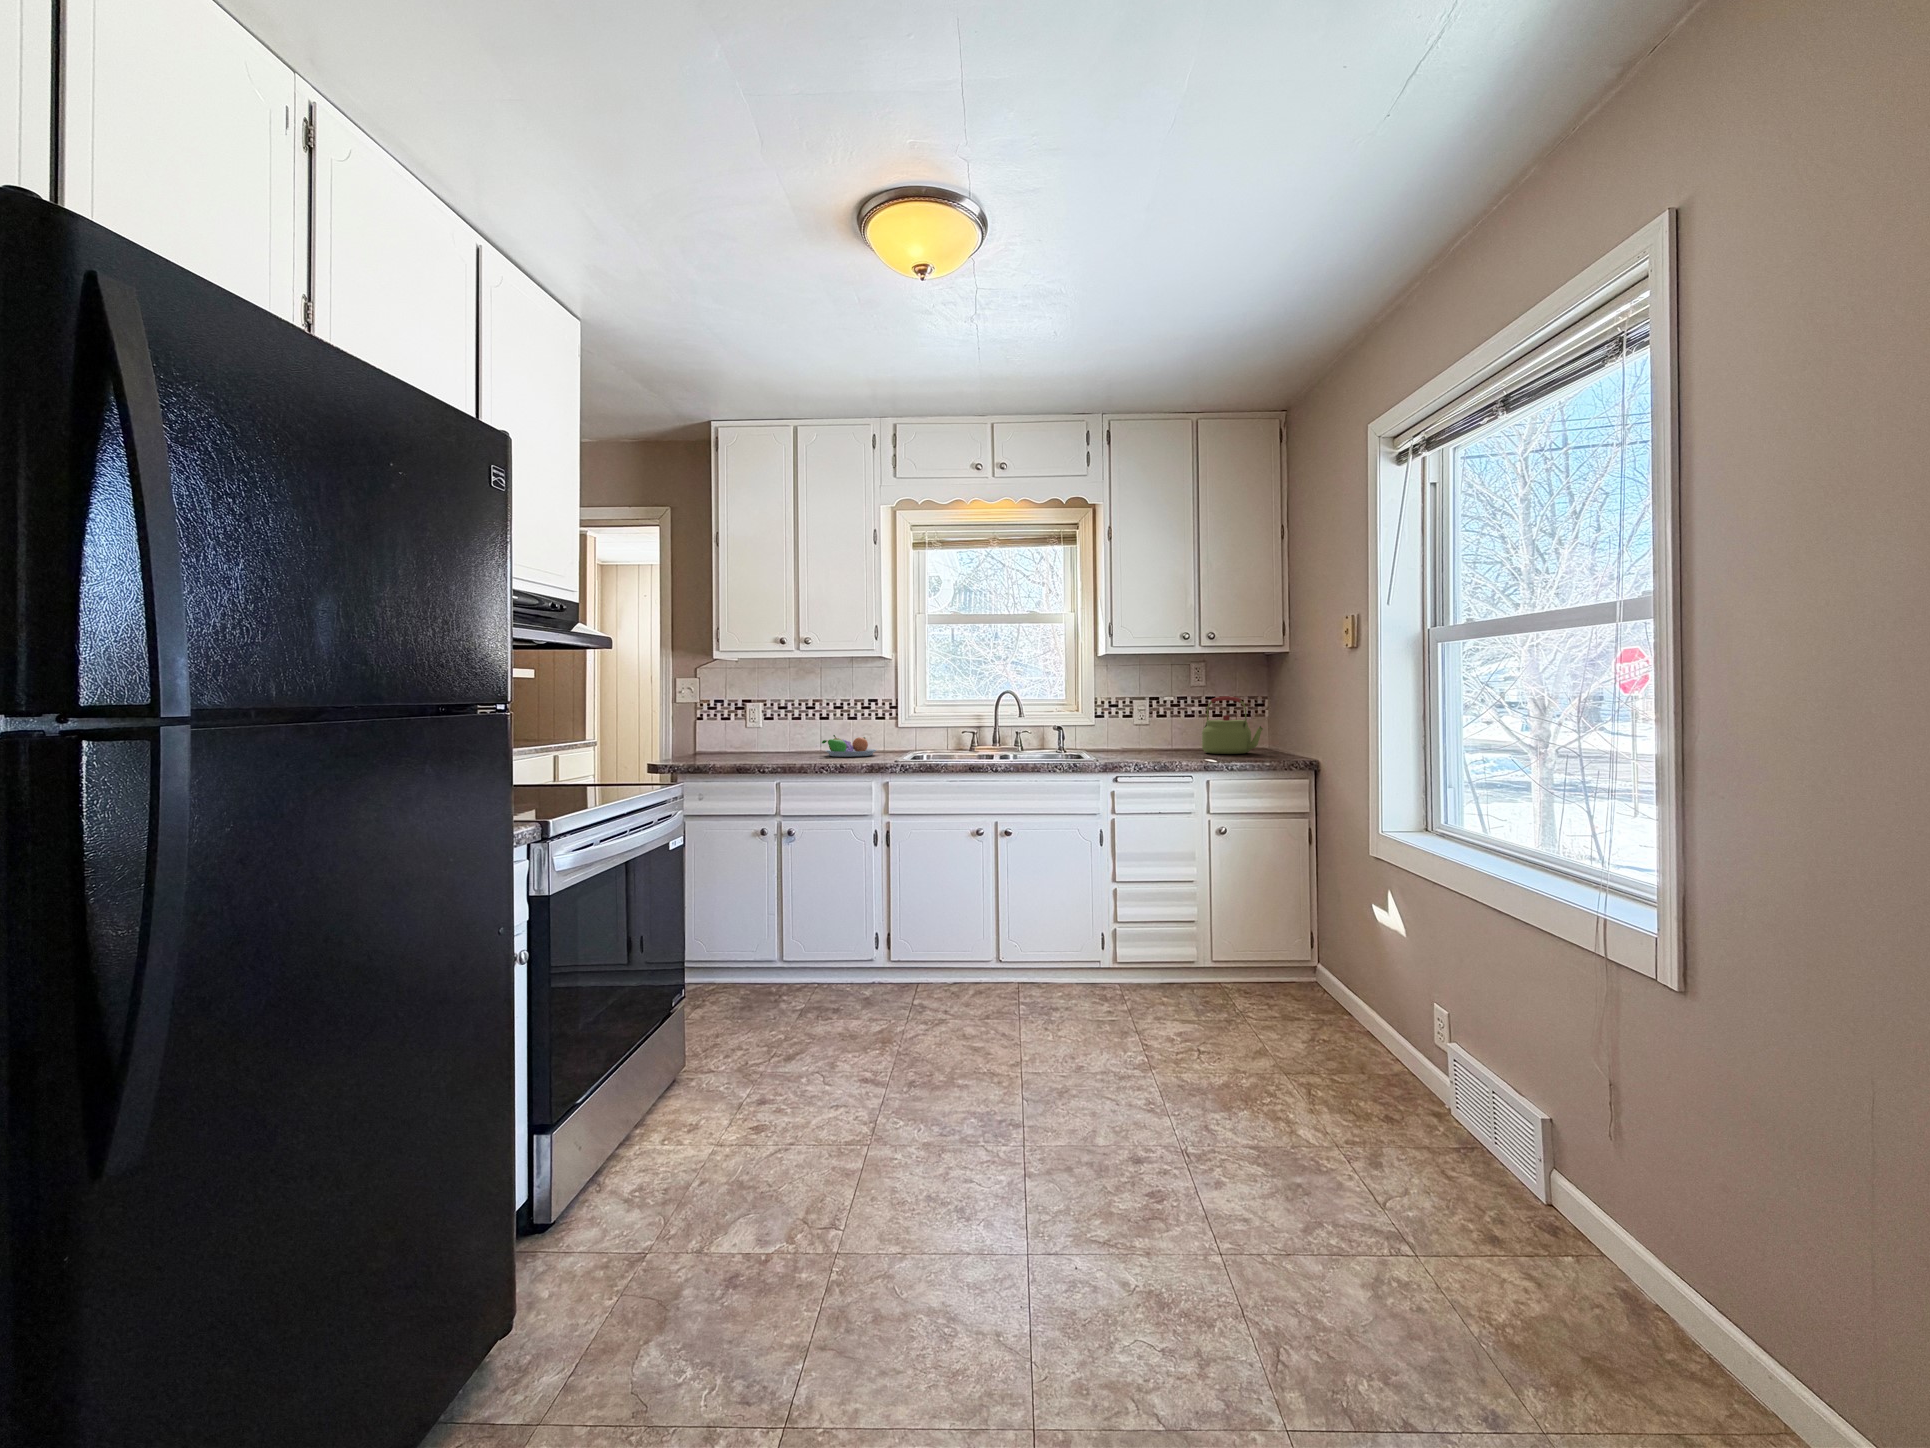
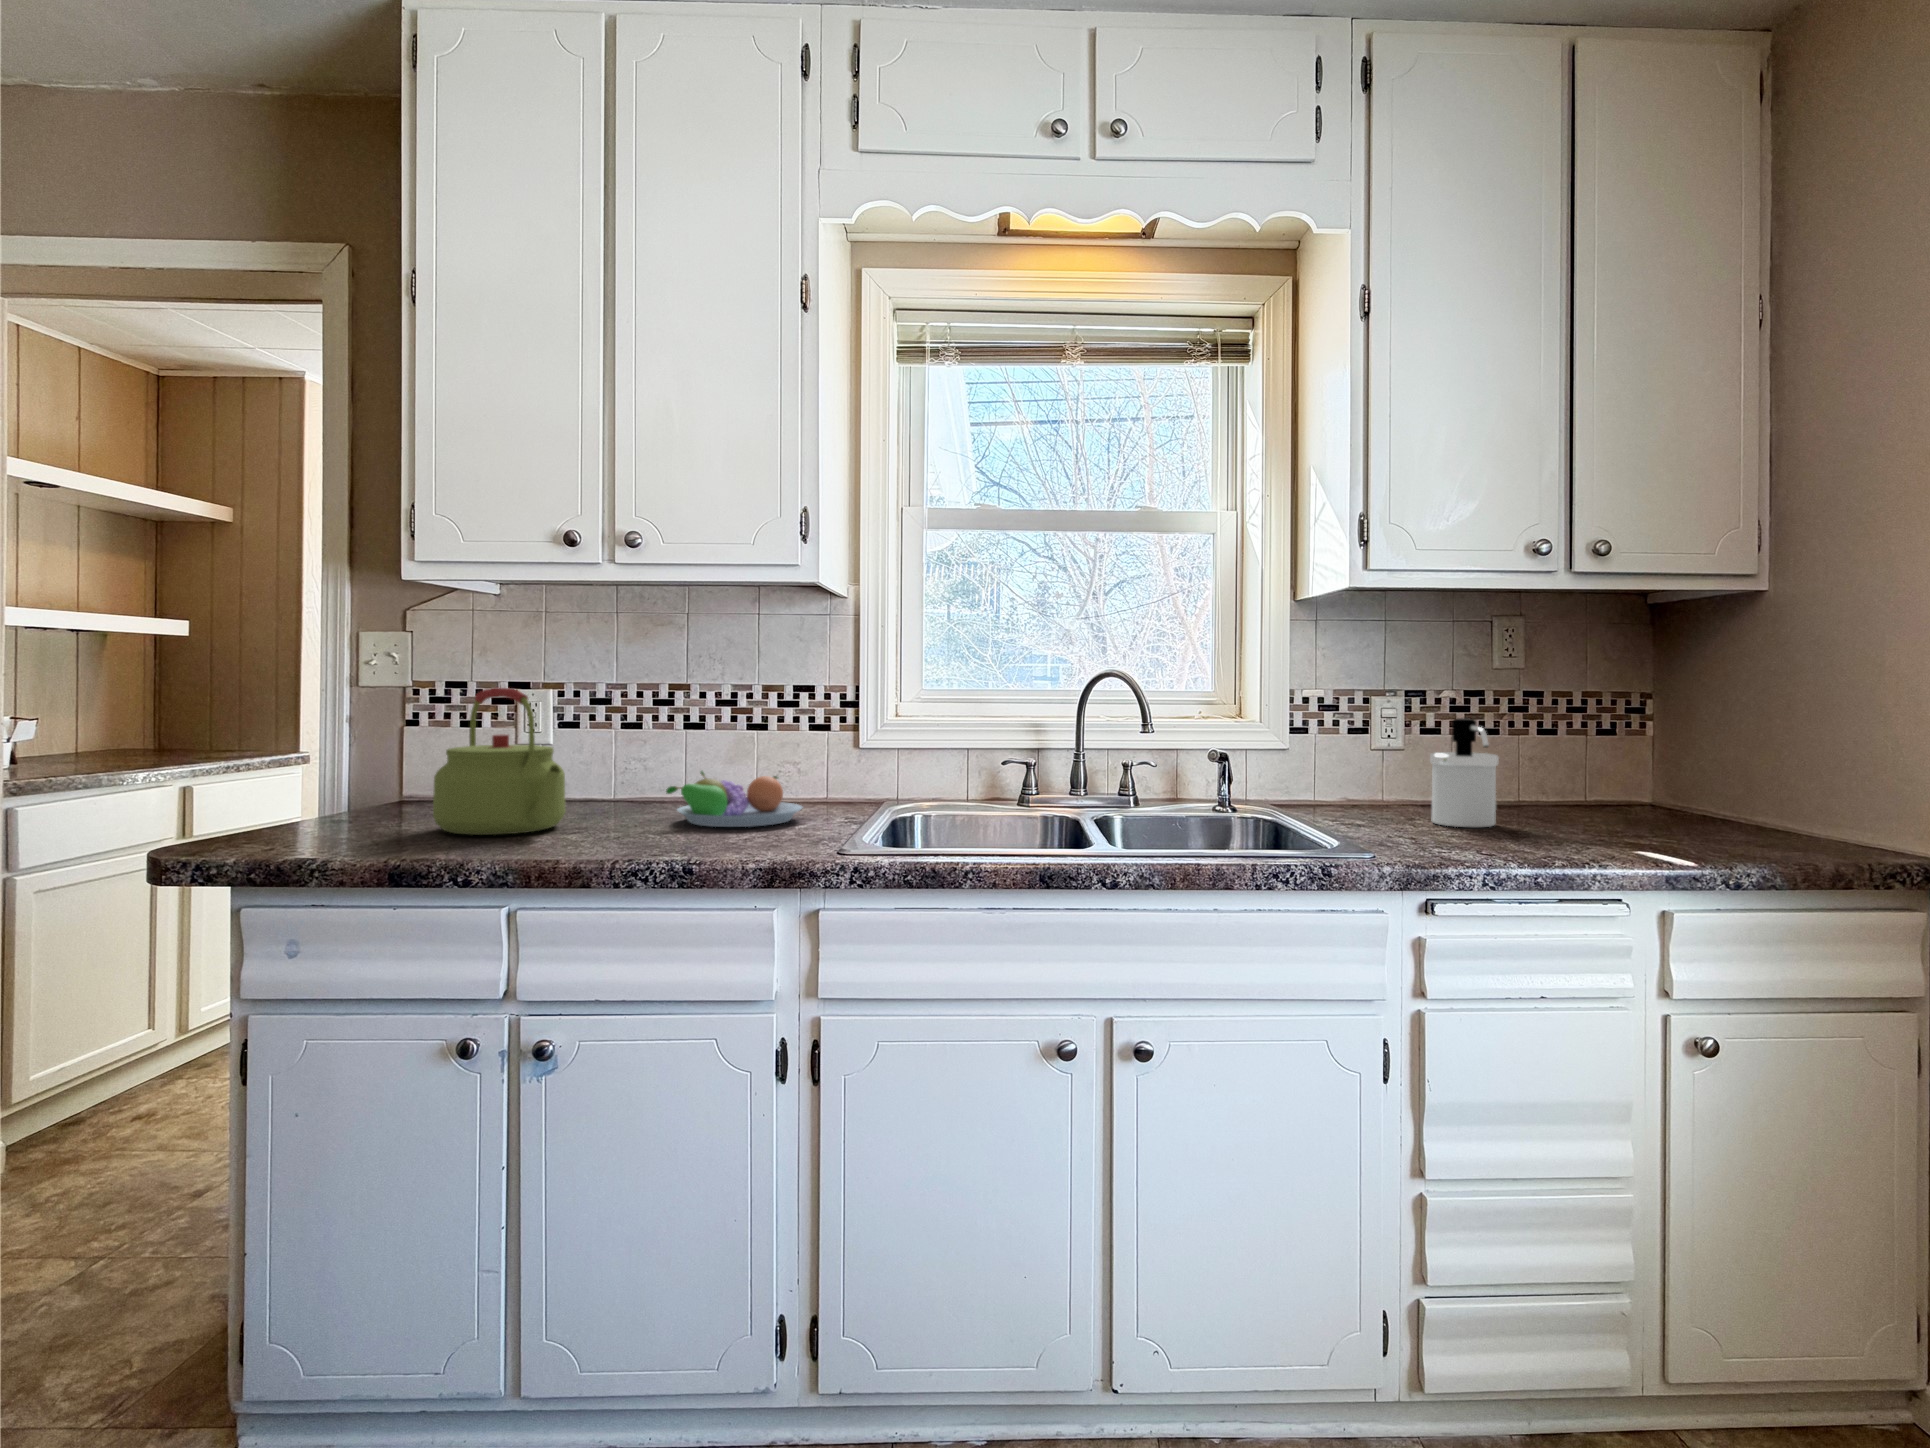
kettle: present [1202,697,1263,754] -> present [433,687,566,835]
soap dispenser: none [1144,708,1172,754] -> present [1430,718,1499,827]

